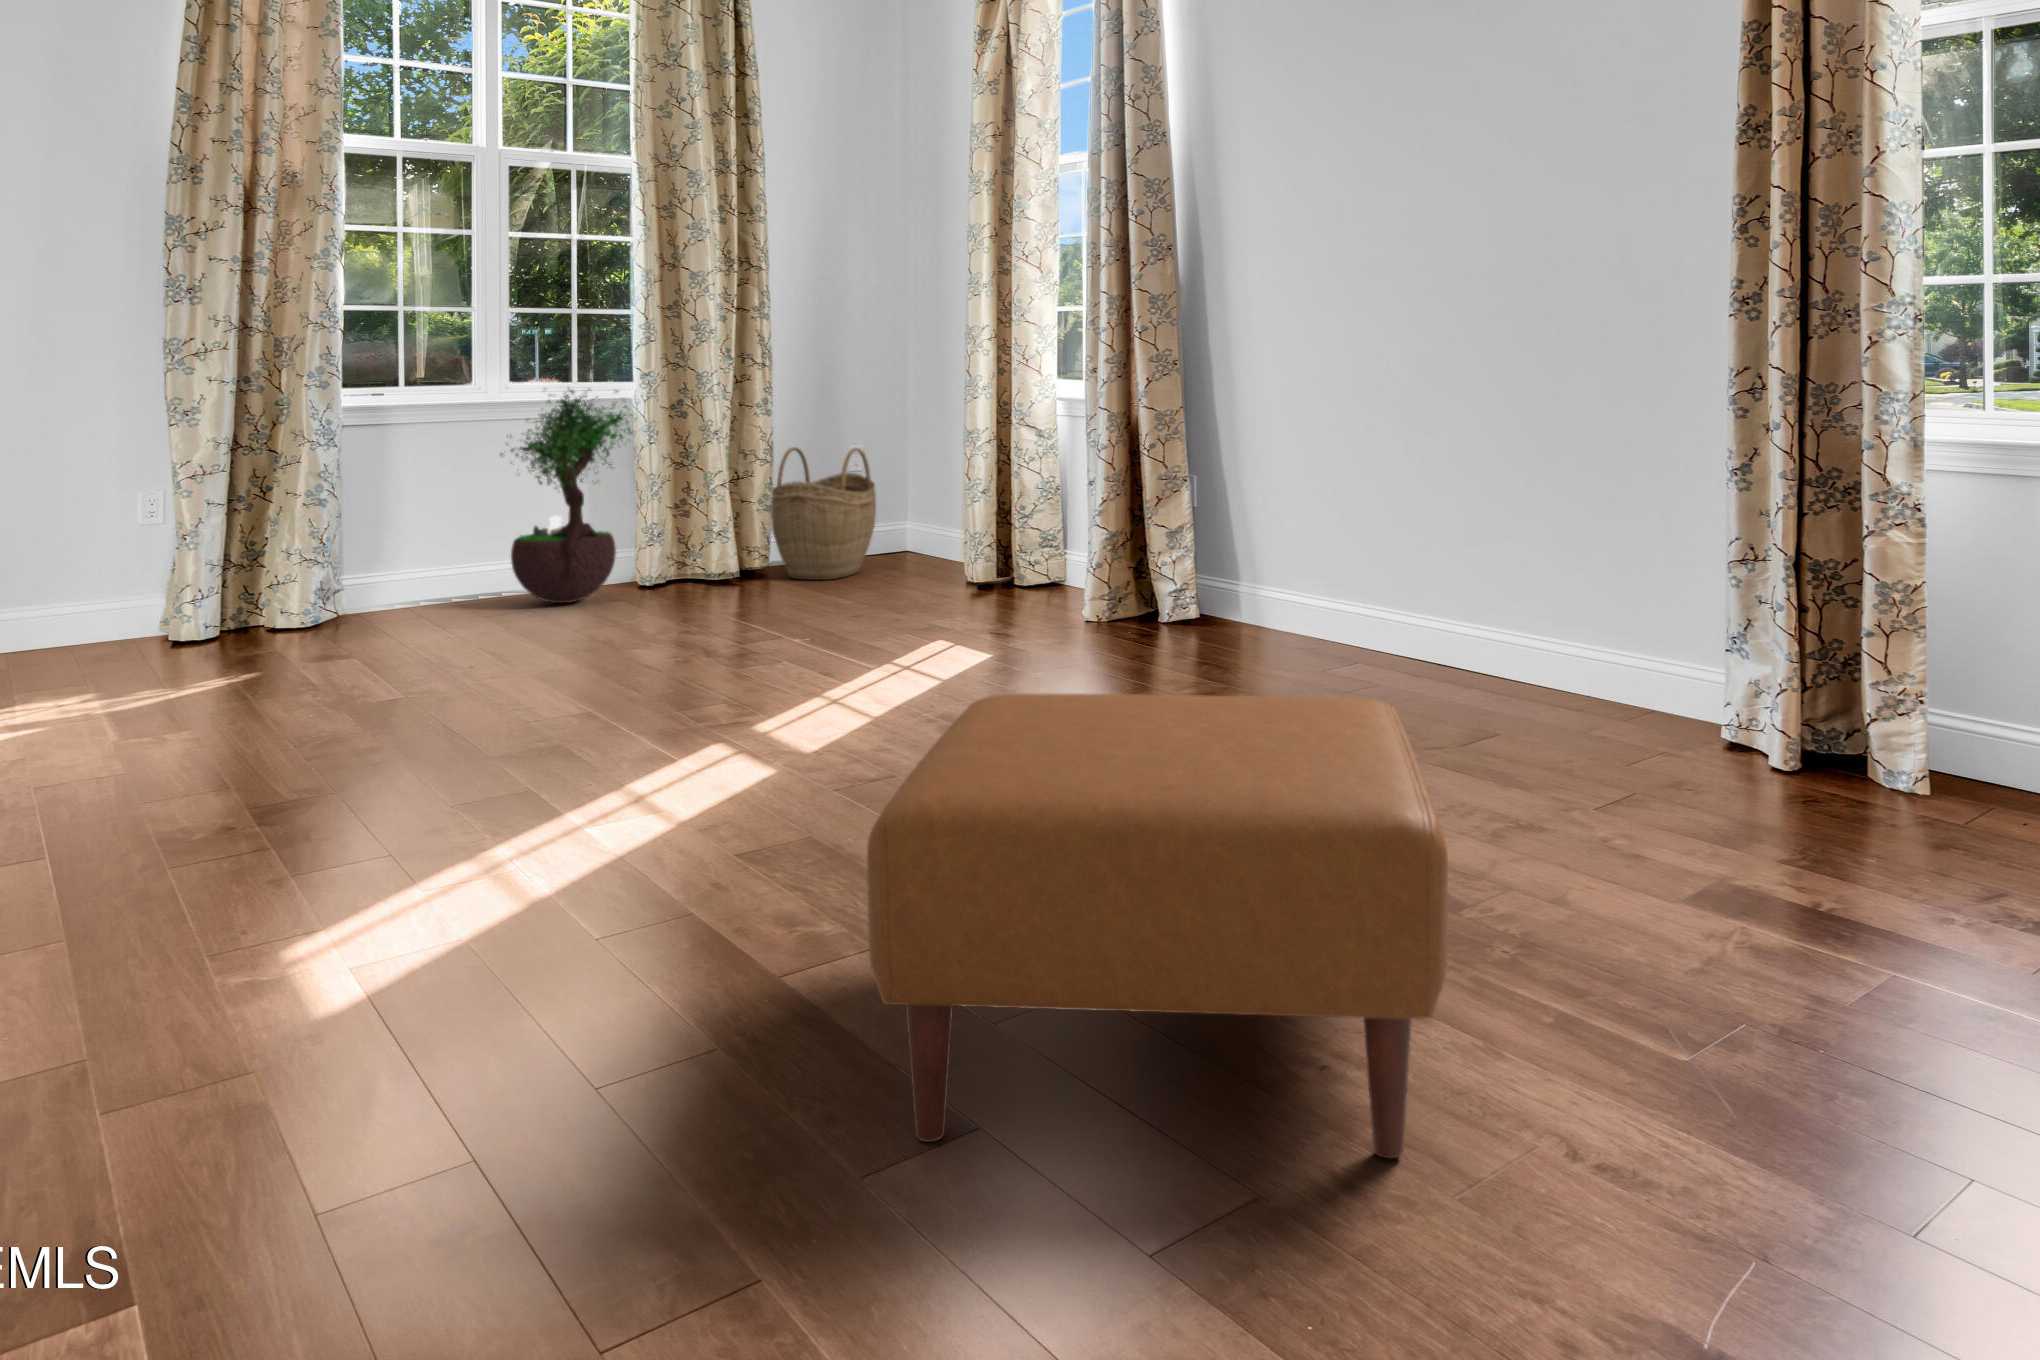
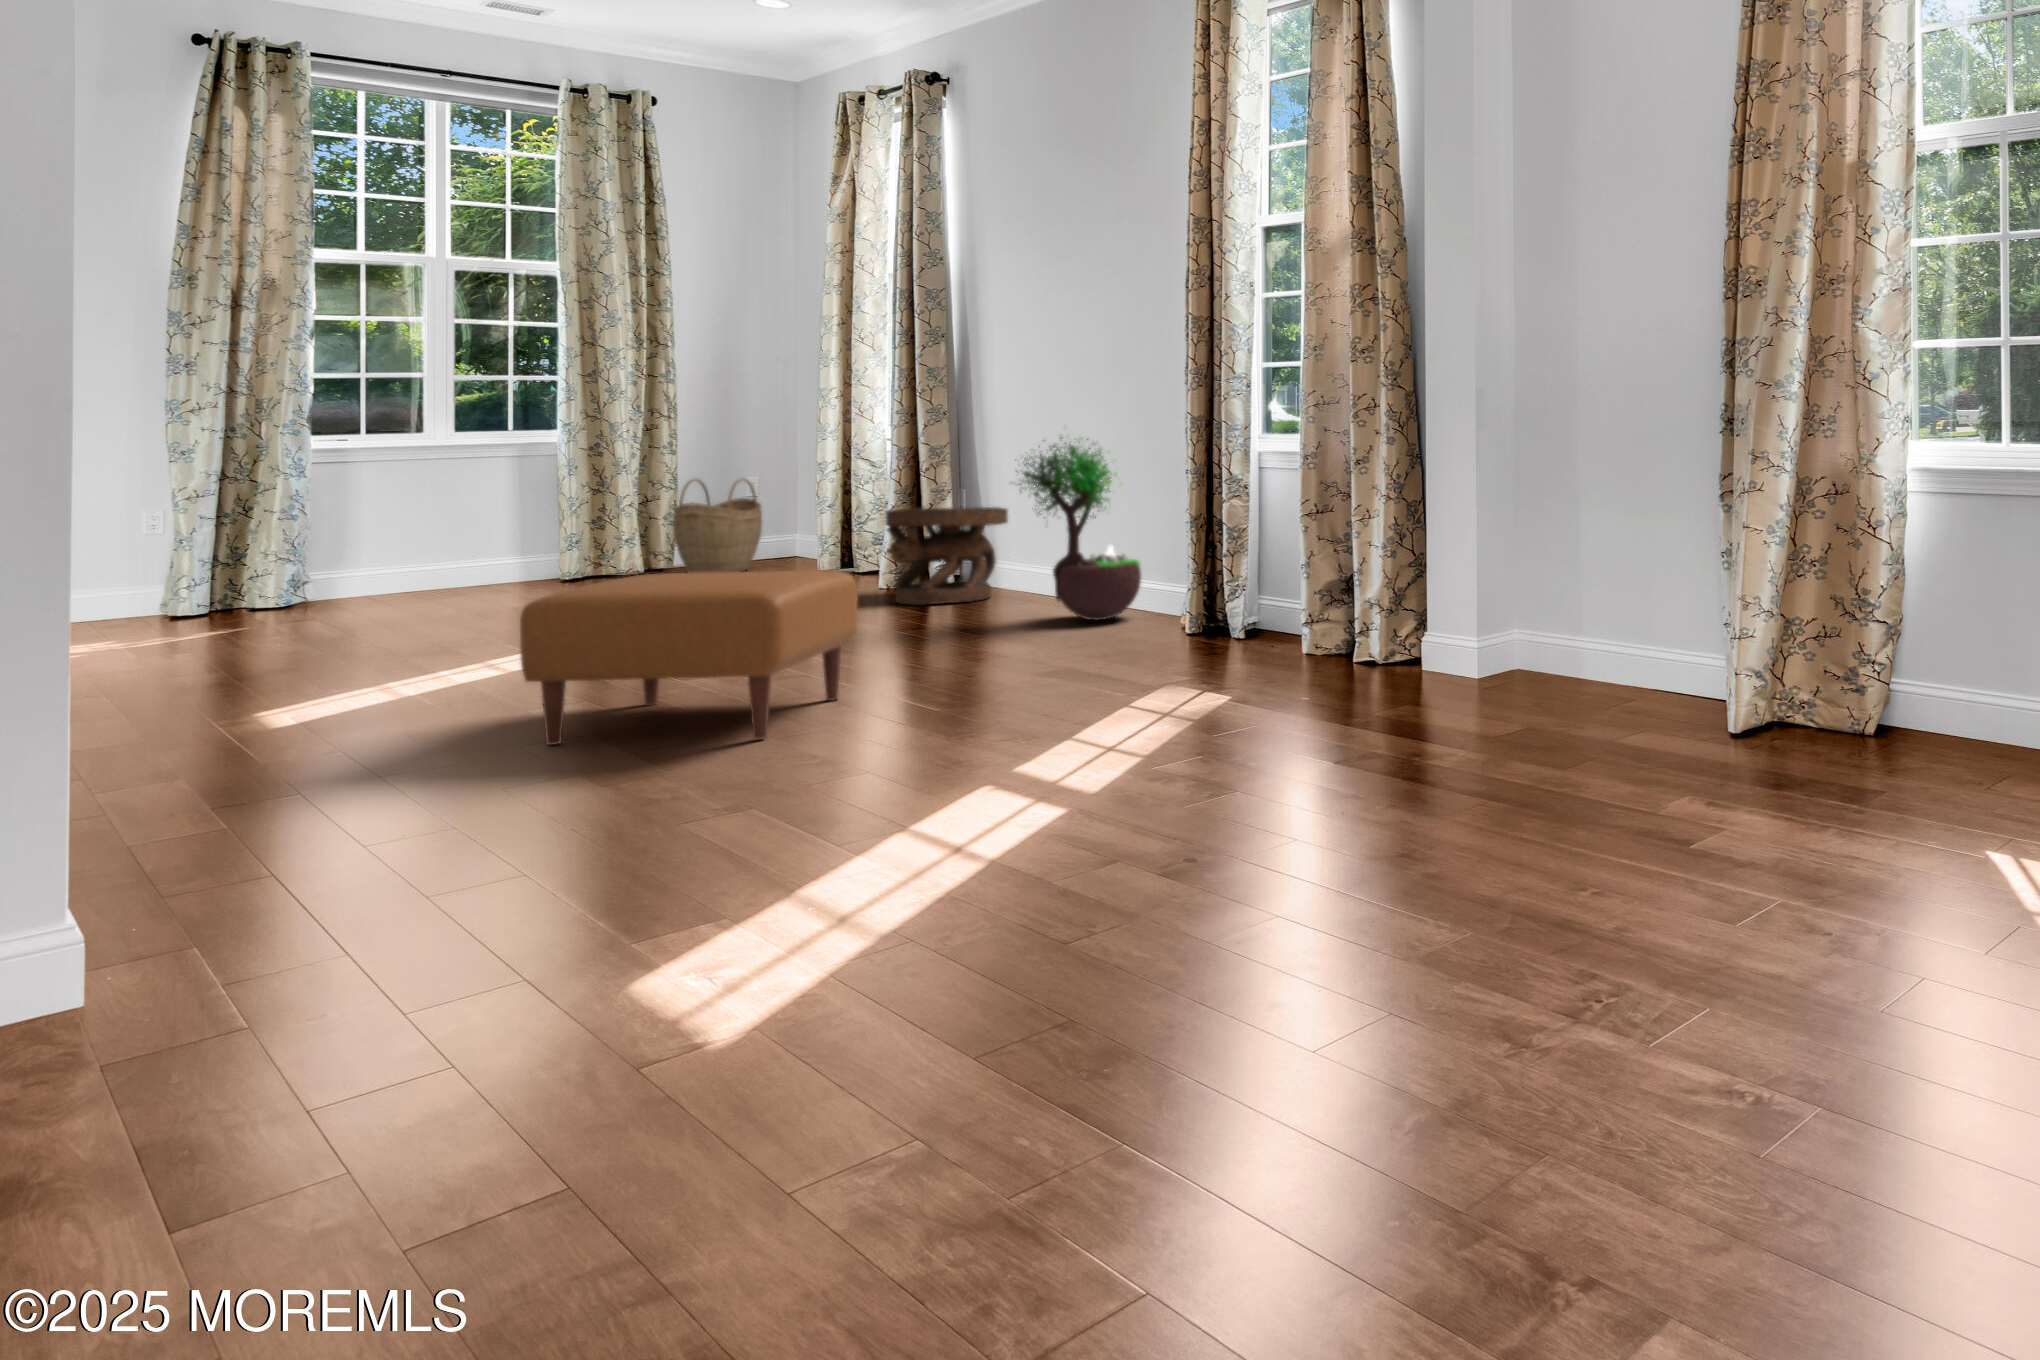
potted tree: present [500,377,638,603] -> present [1015,438,1141,620]
side table: none [1121,503,1293,658] -> present [886,507,1008,605]

